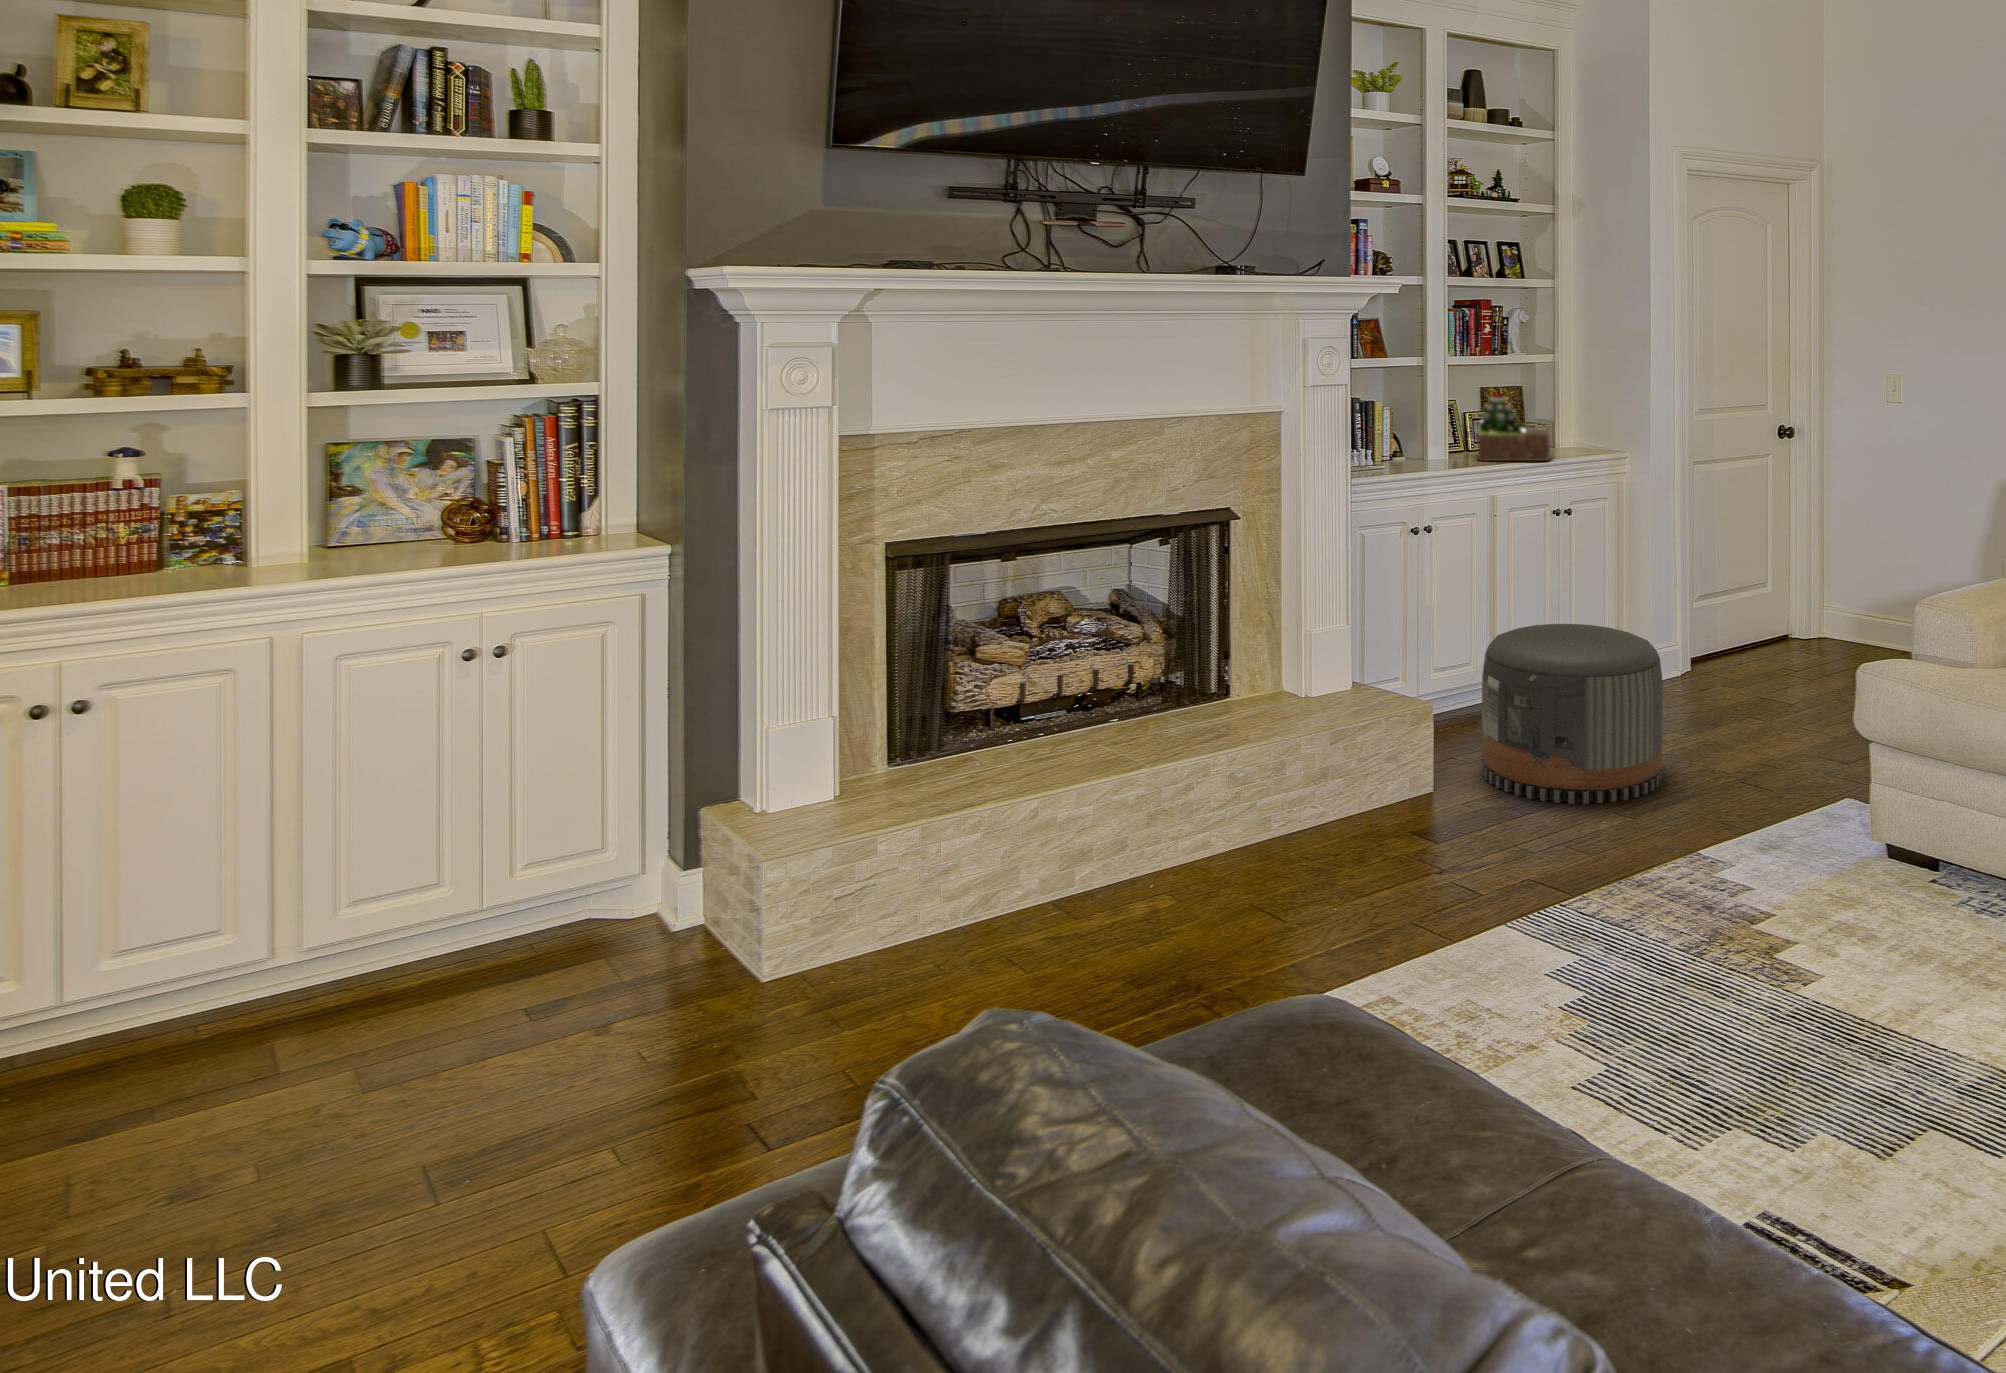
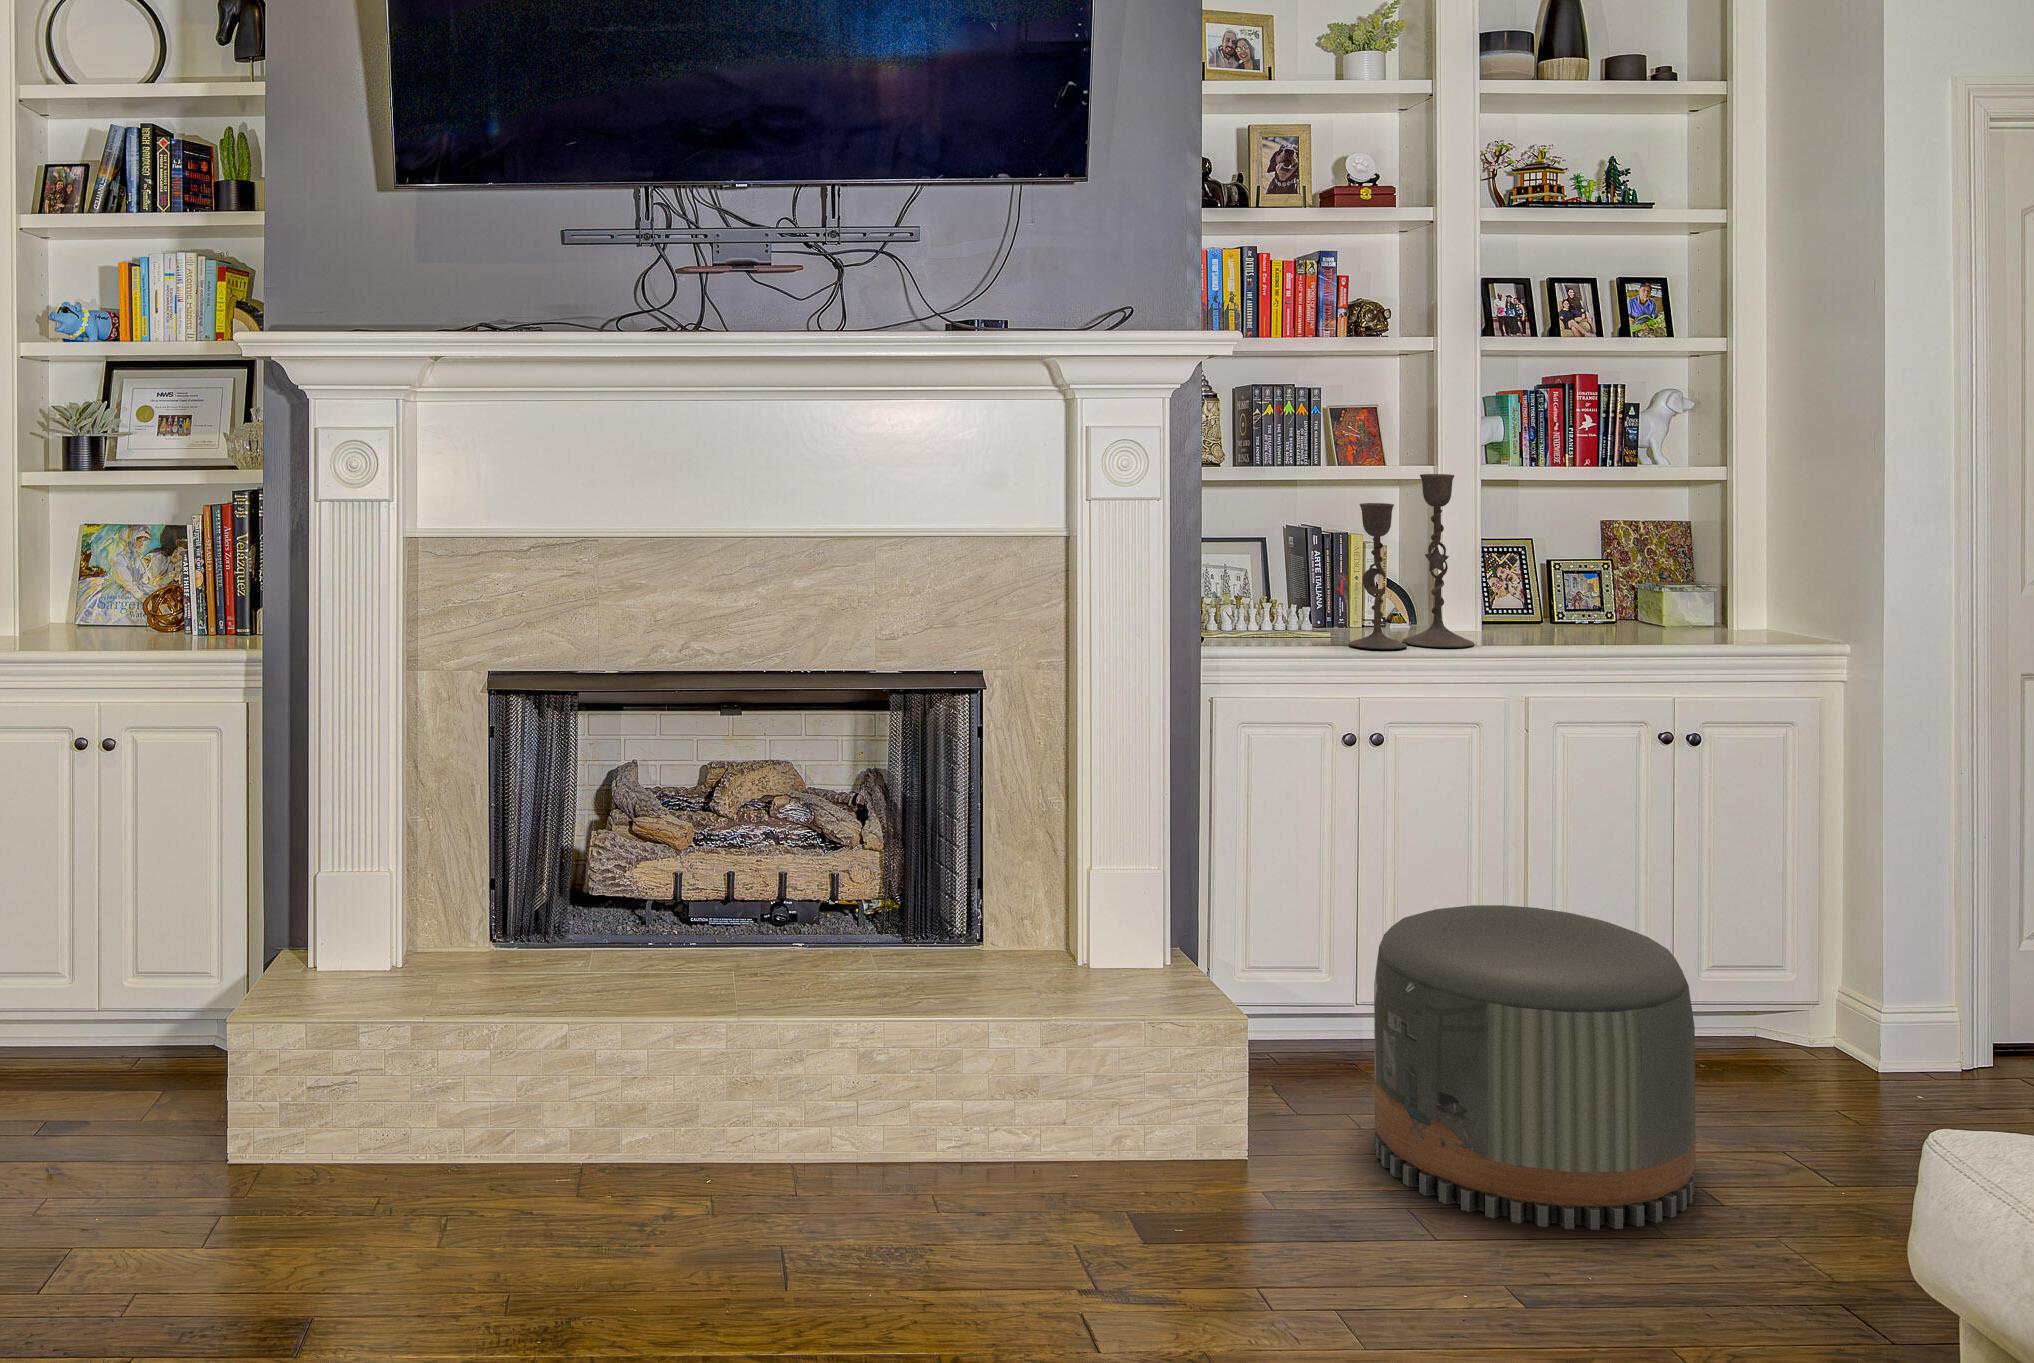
candlestick: none [1393,363,1459,477] -> present [1349,474,1474,649]
succulent plant: present [1478,393,1551,461] -> none [1553,526,1705,640]

